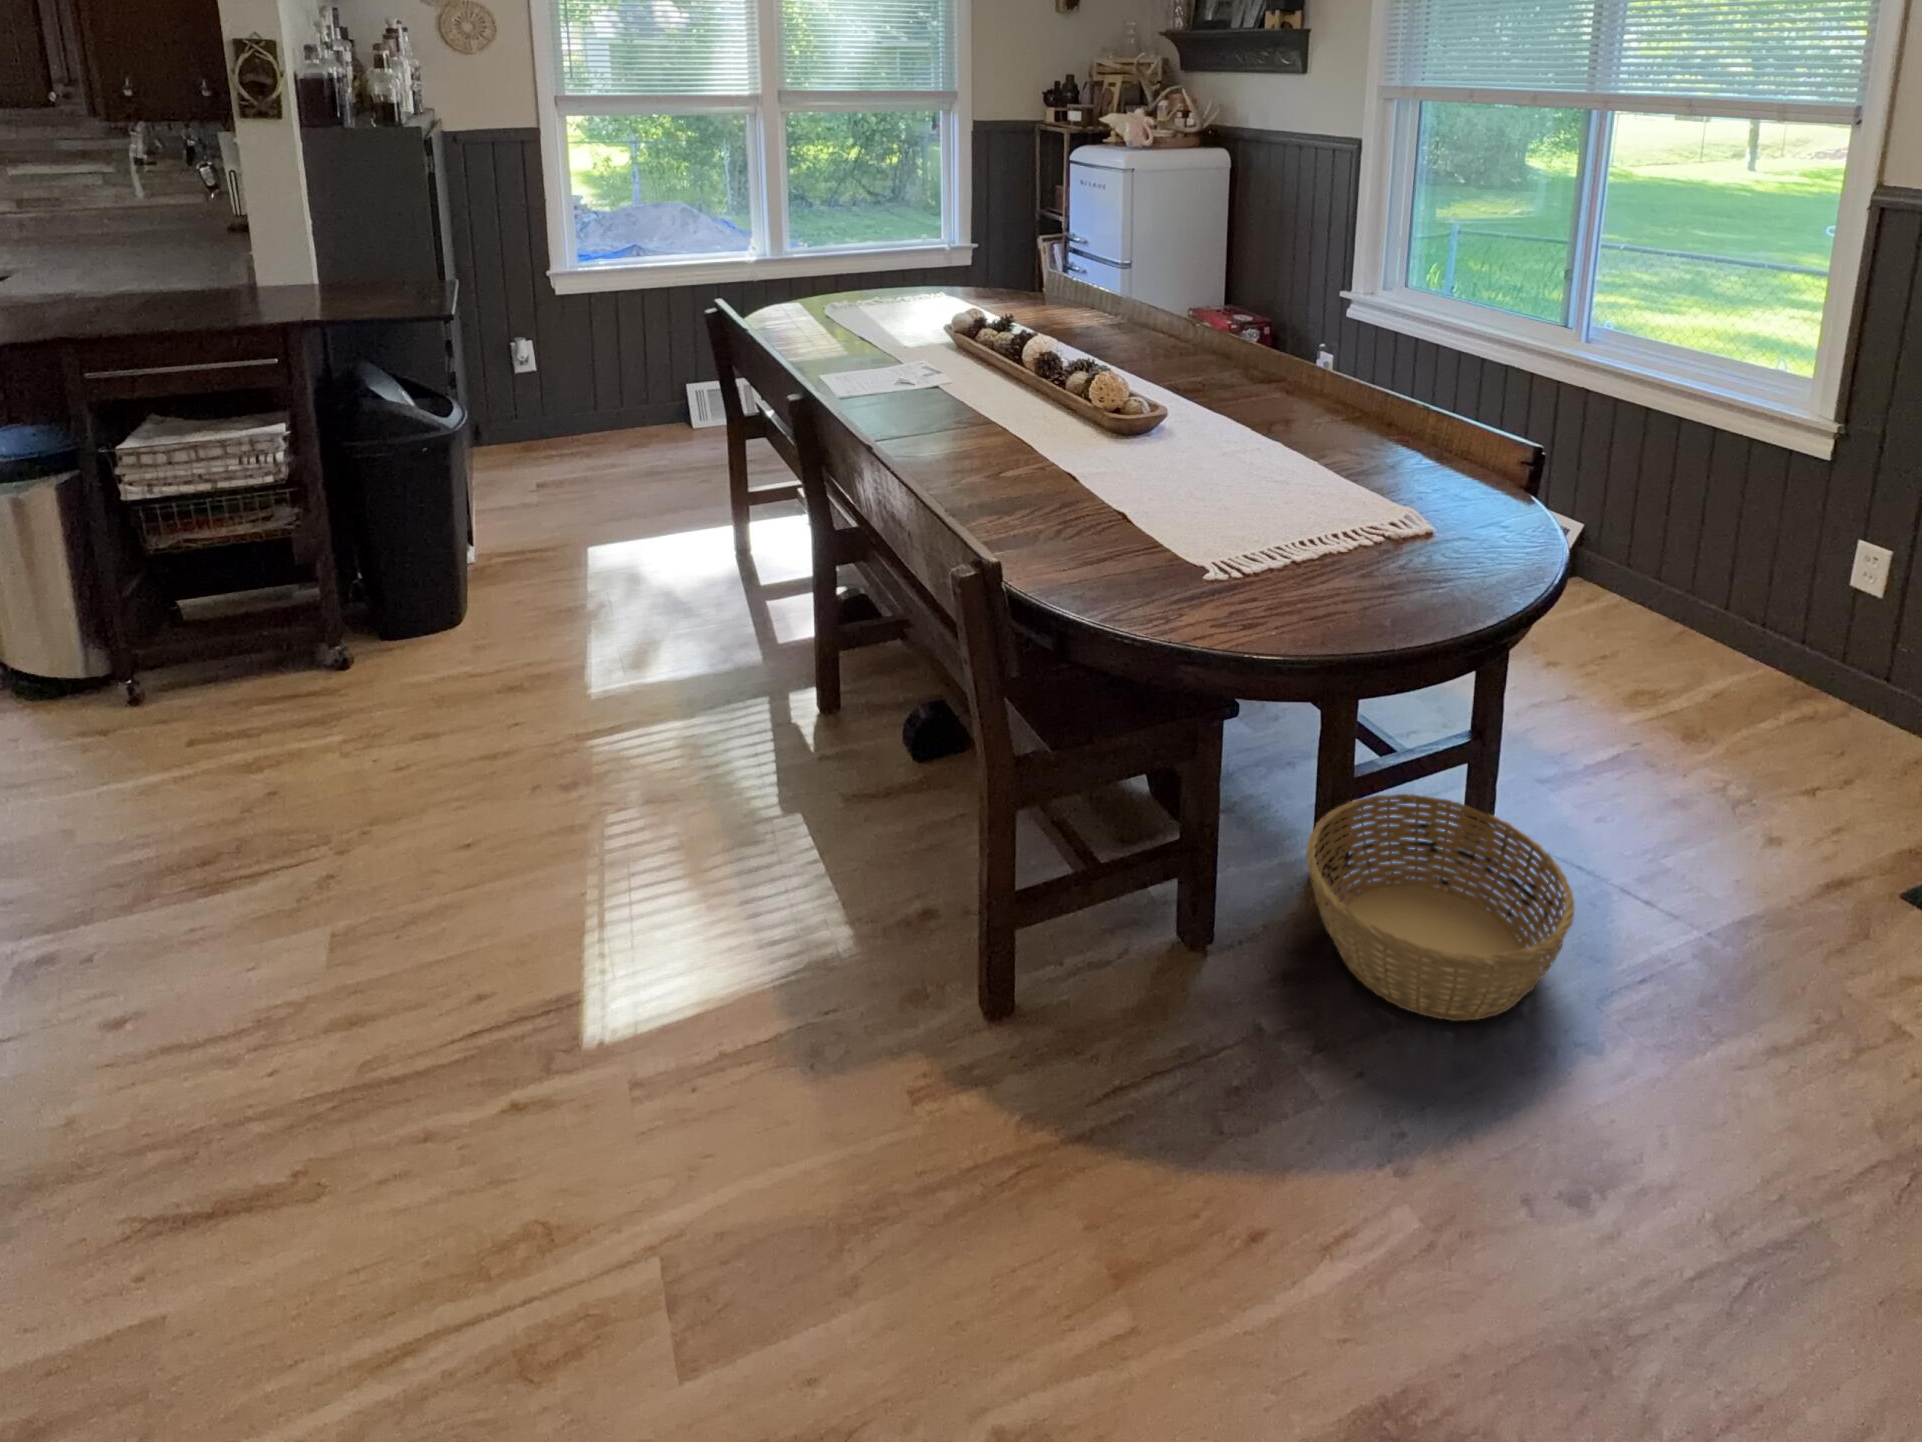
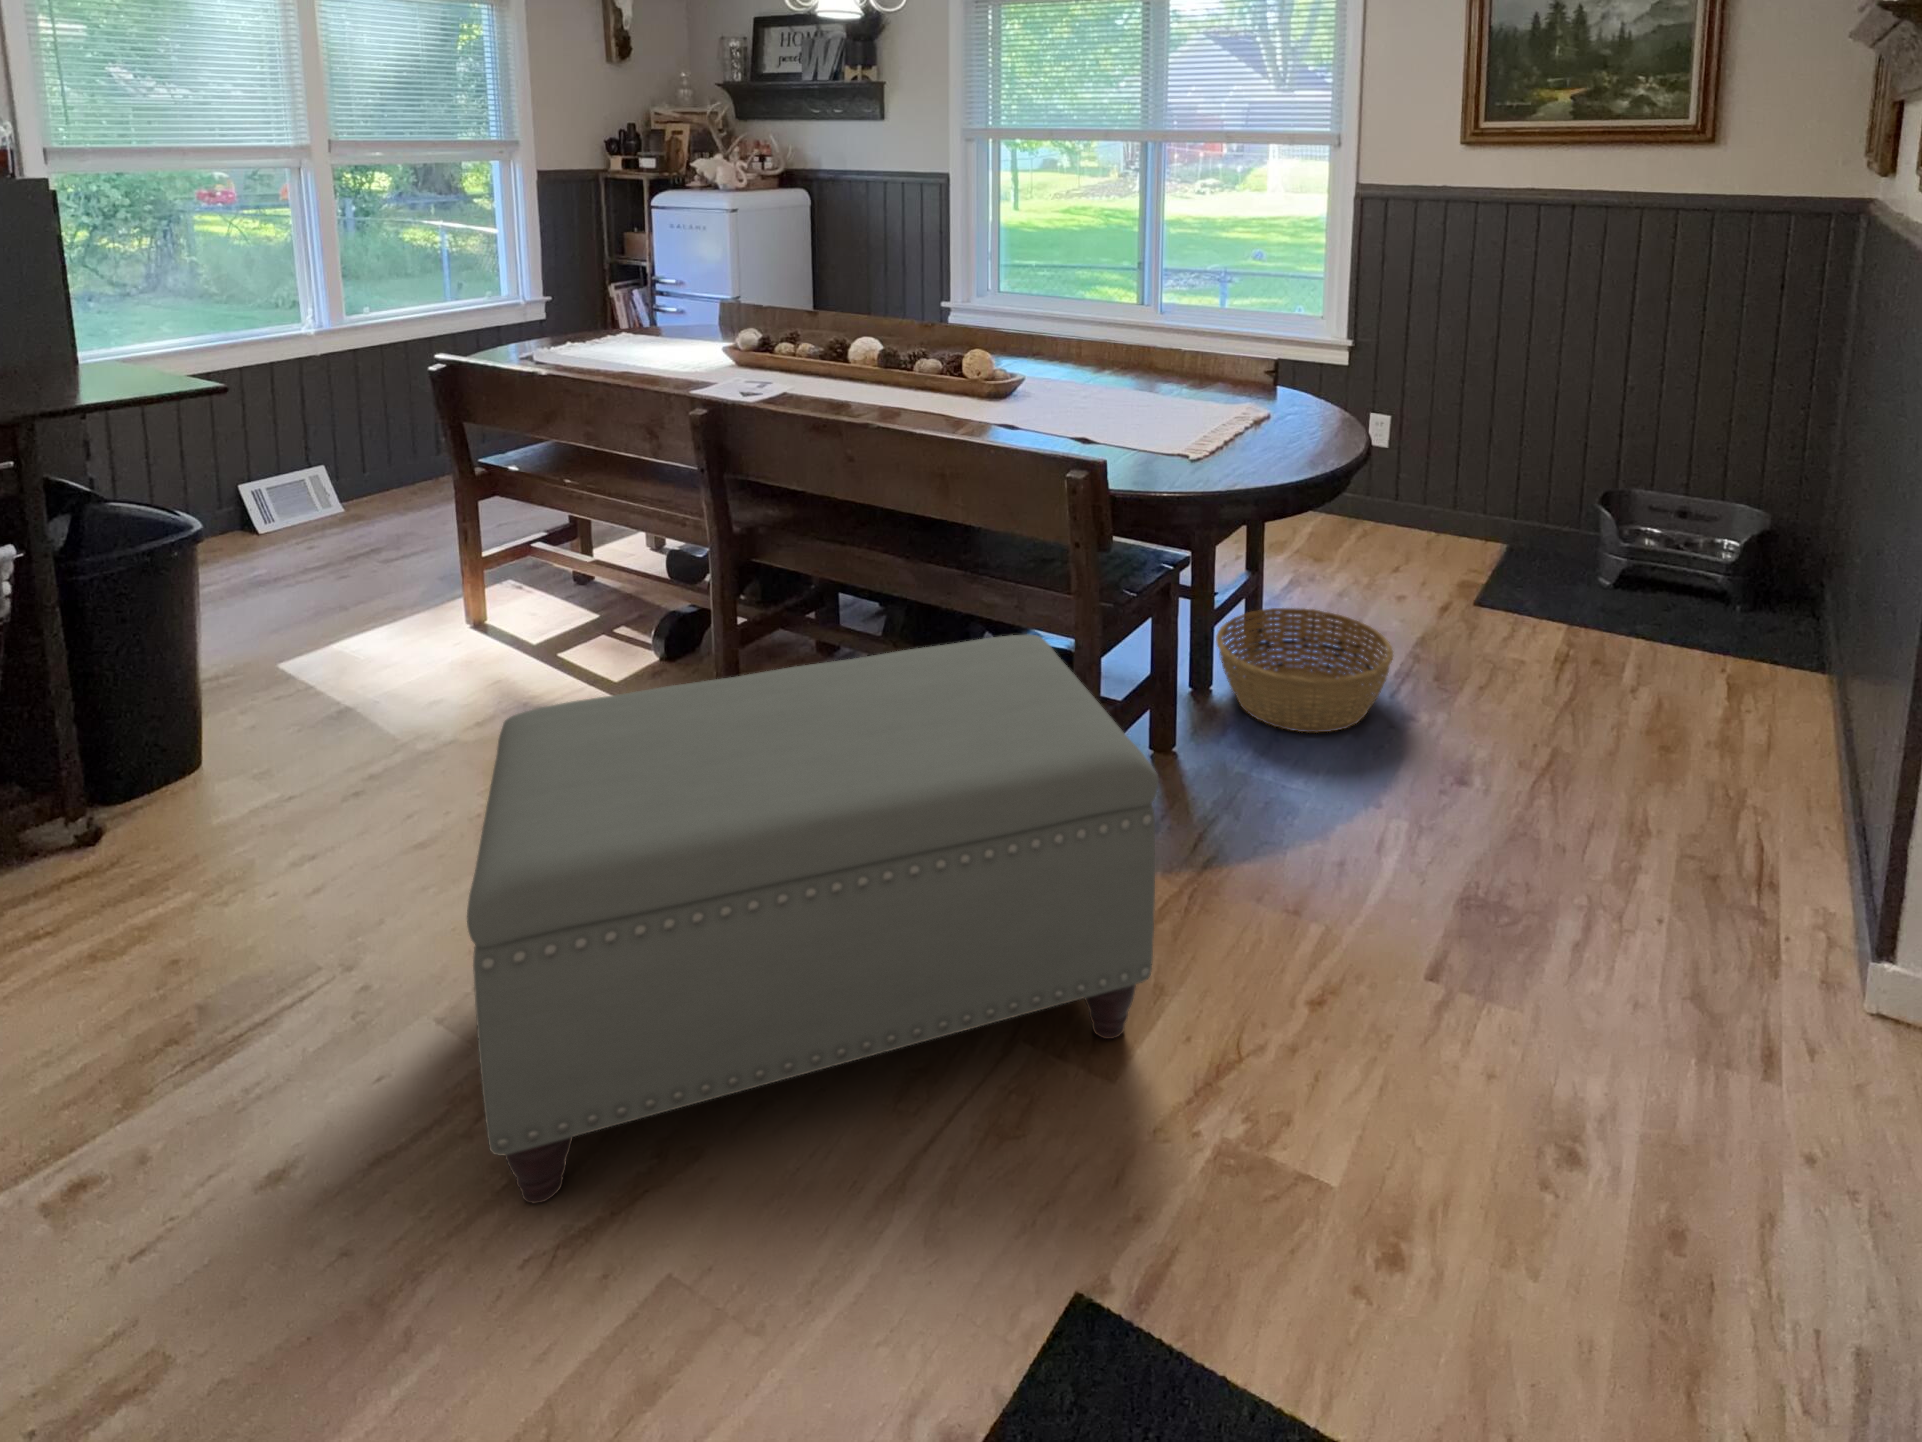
ottoman: none [80,676,904,1310] -> present [467,635,1159,1204]

